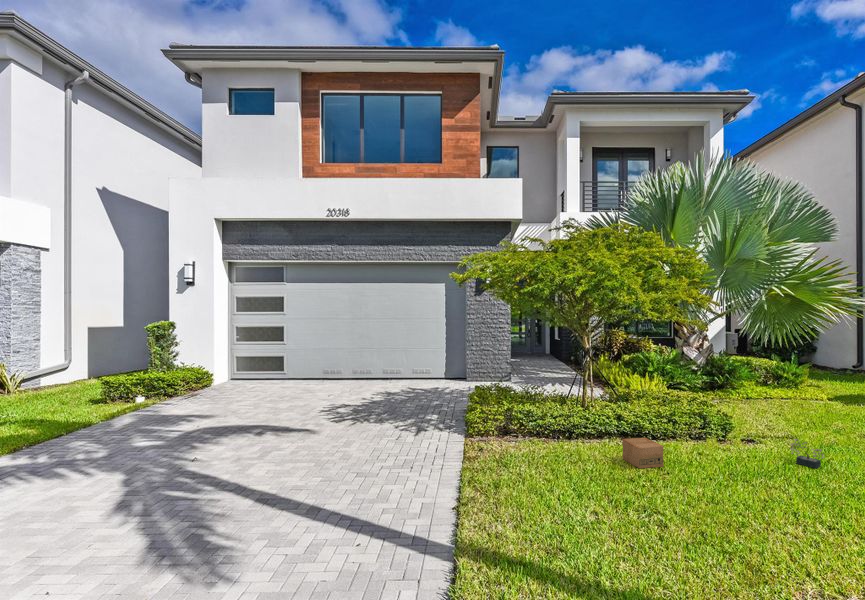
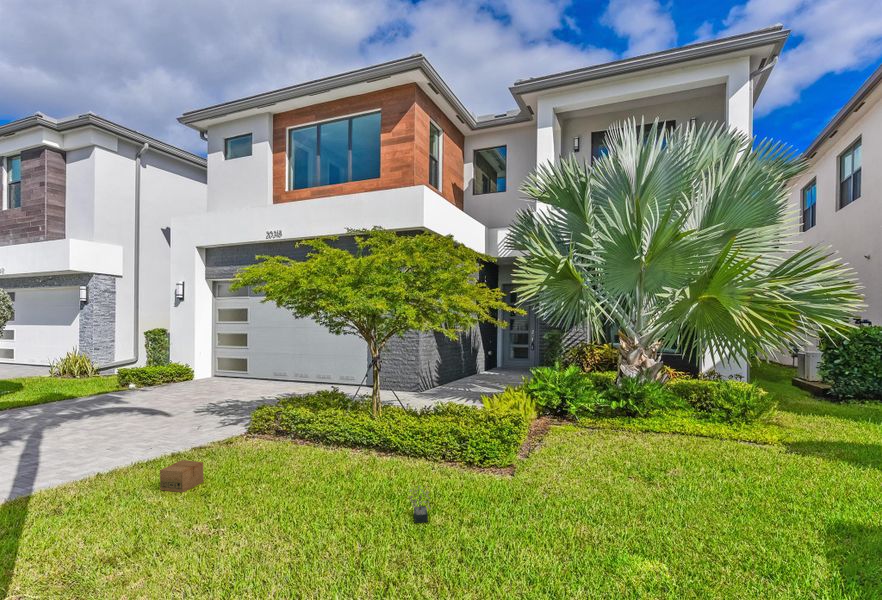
cardboard box: present [622,438,664,468] -> present [160,460,204,492]

